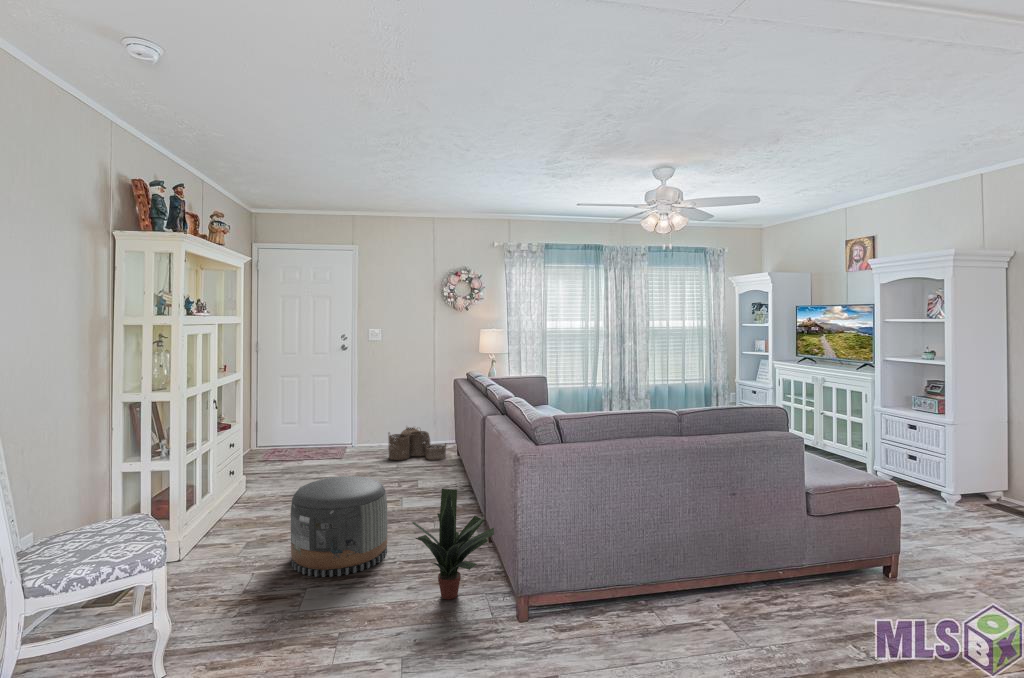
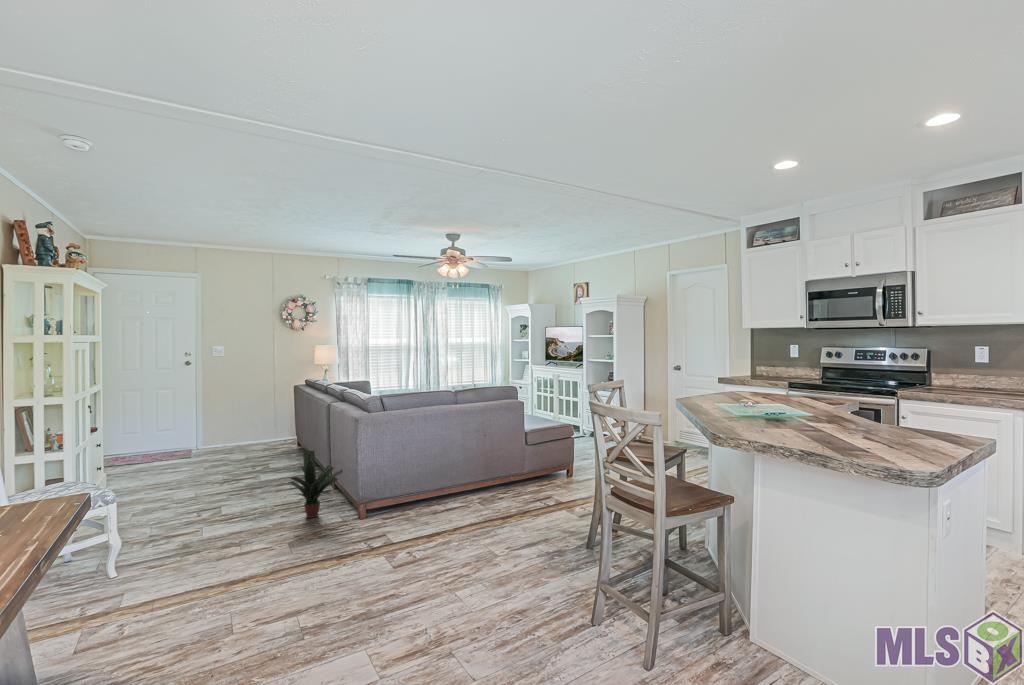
woven basket: present [388,427,446,460] -> none [236,426,289,453]
pouf: present [291,476,387,577] -> none [181,452,258,521]

